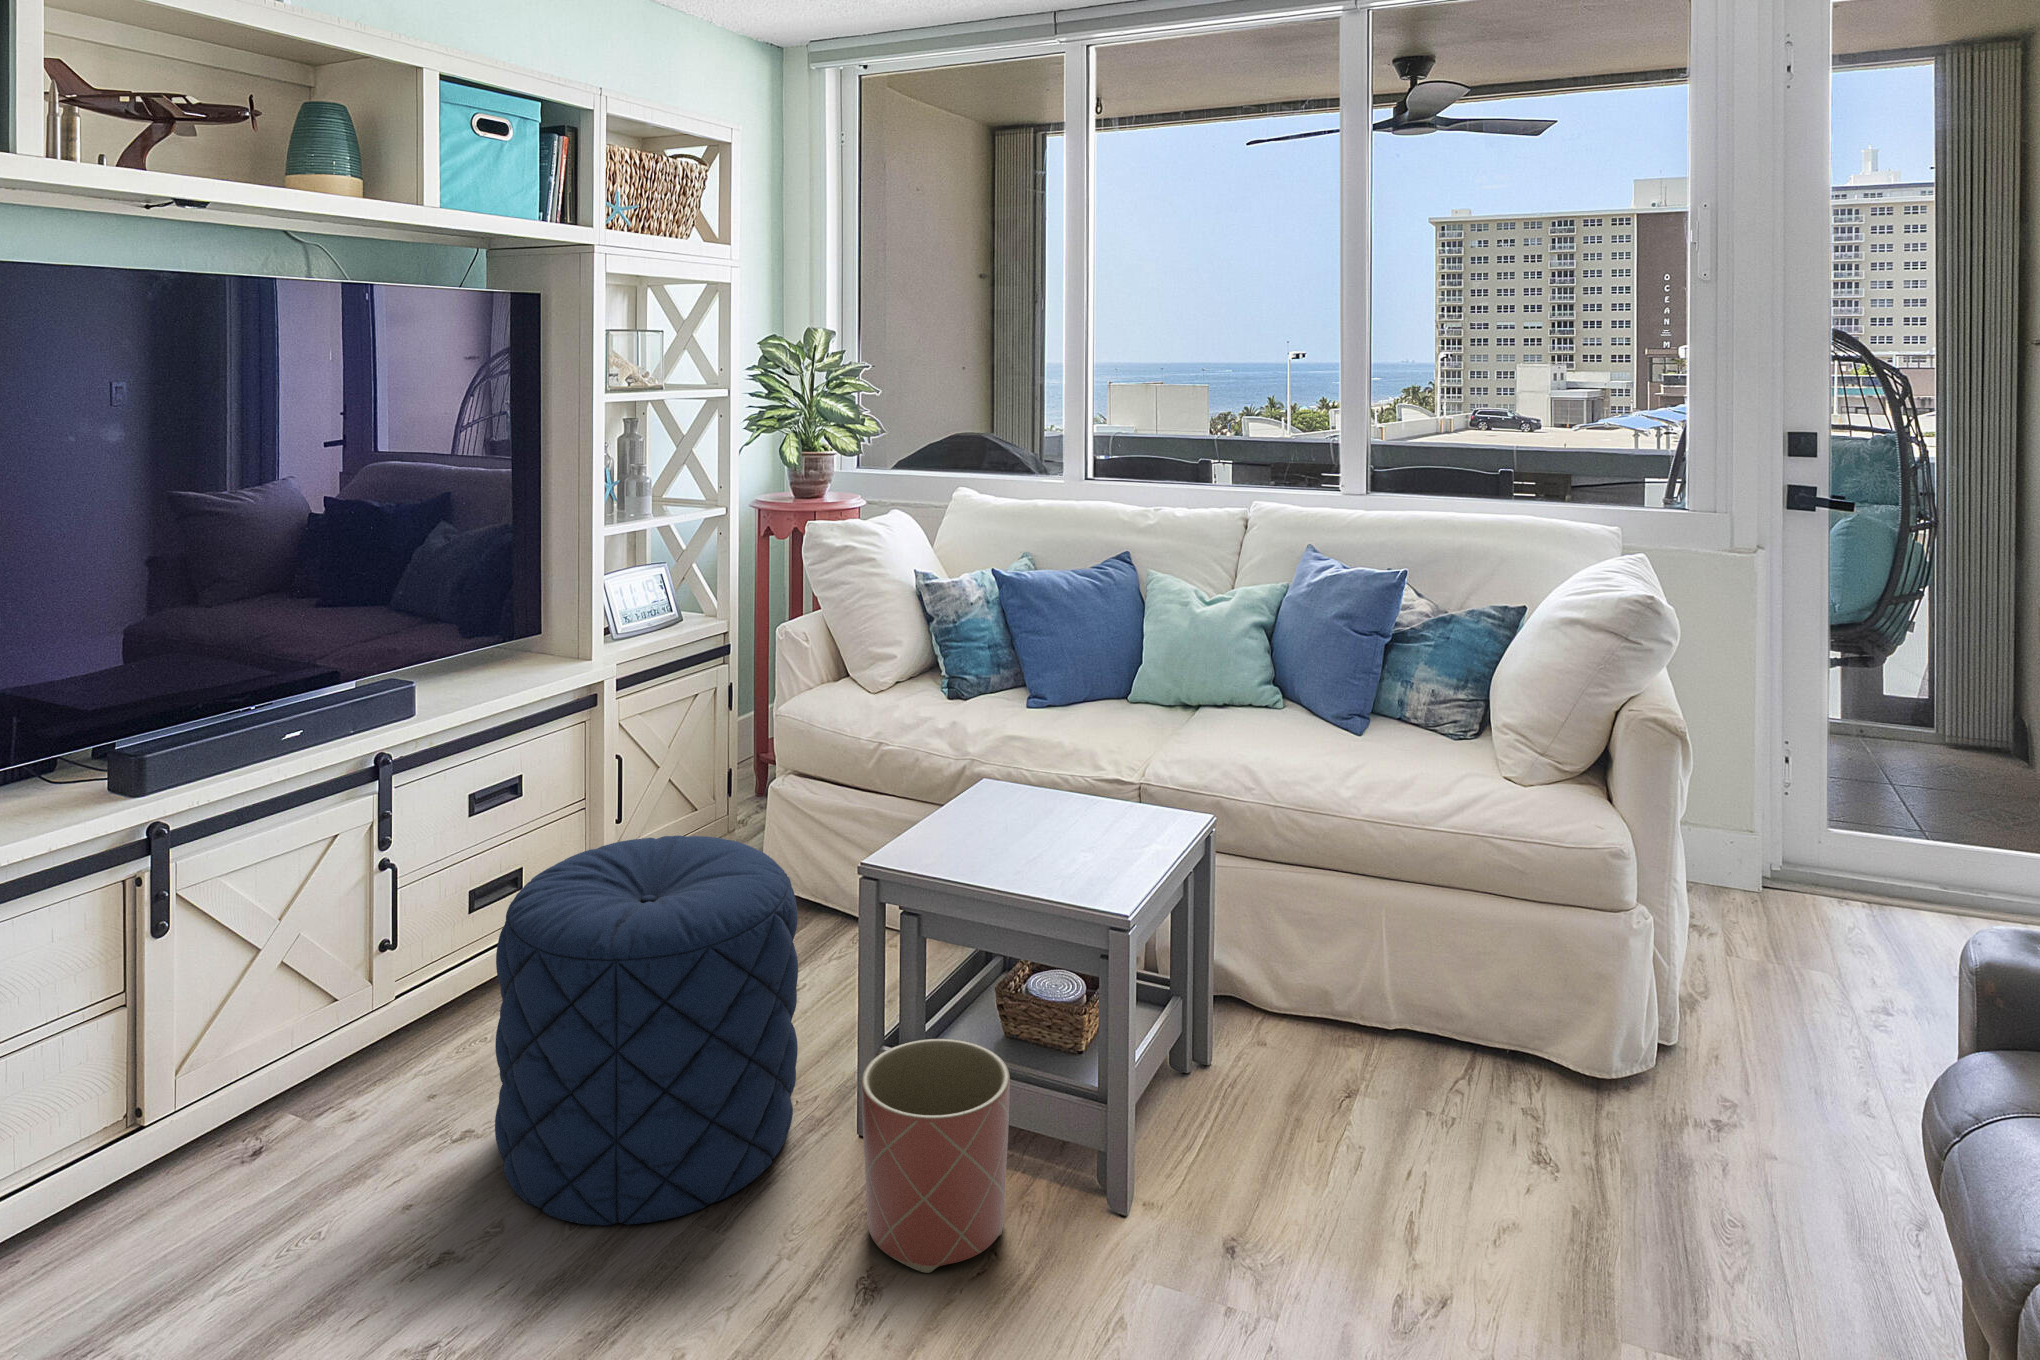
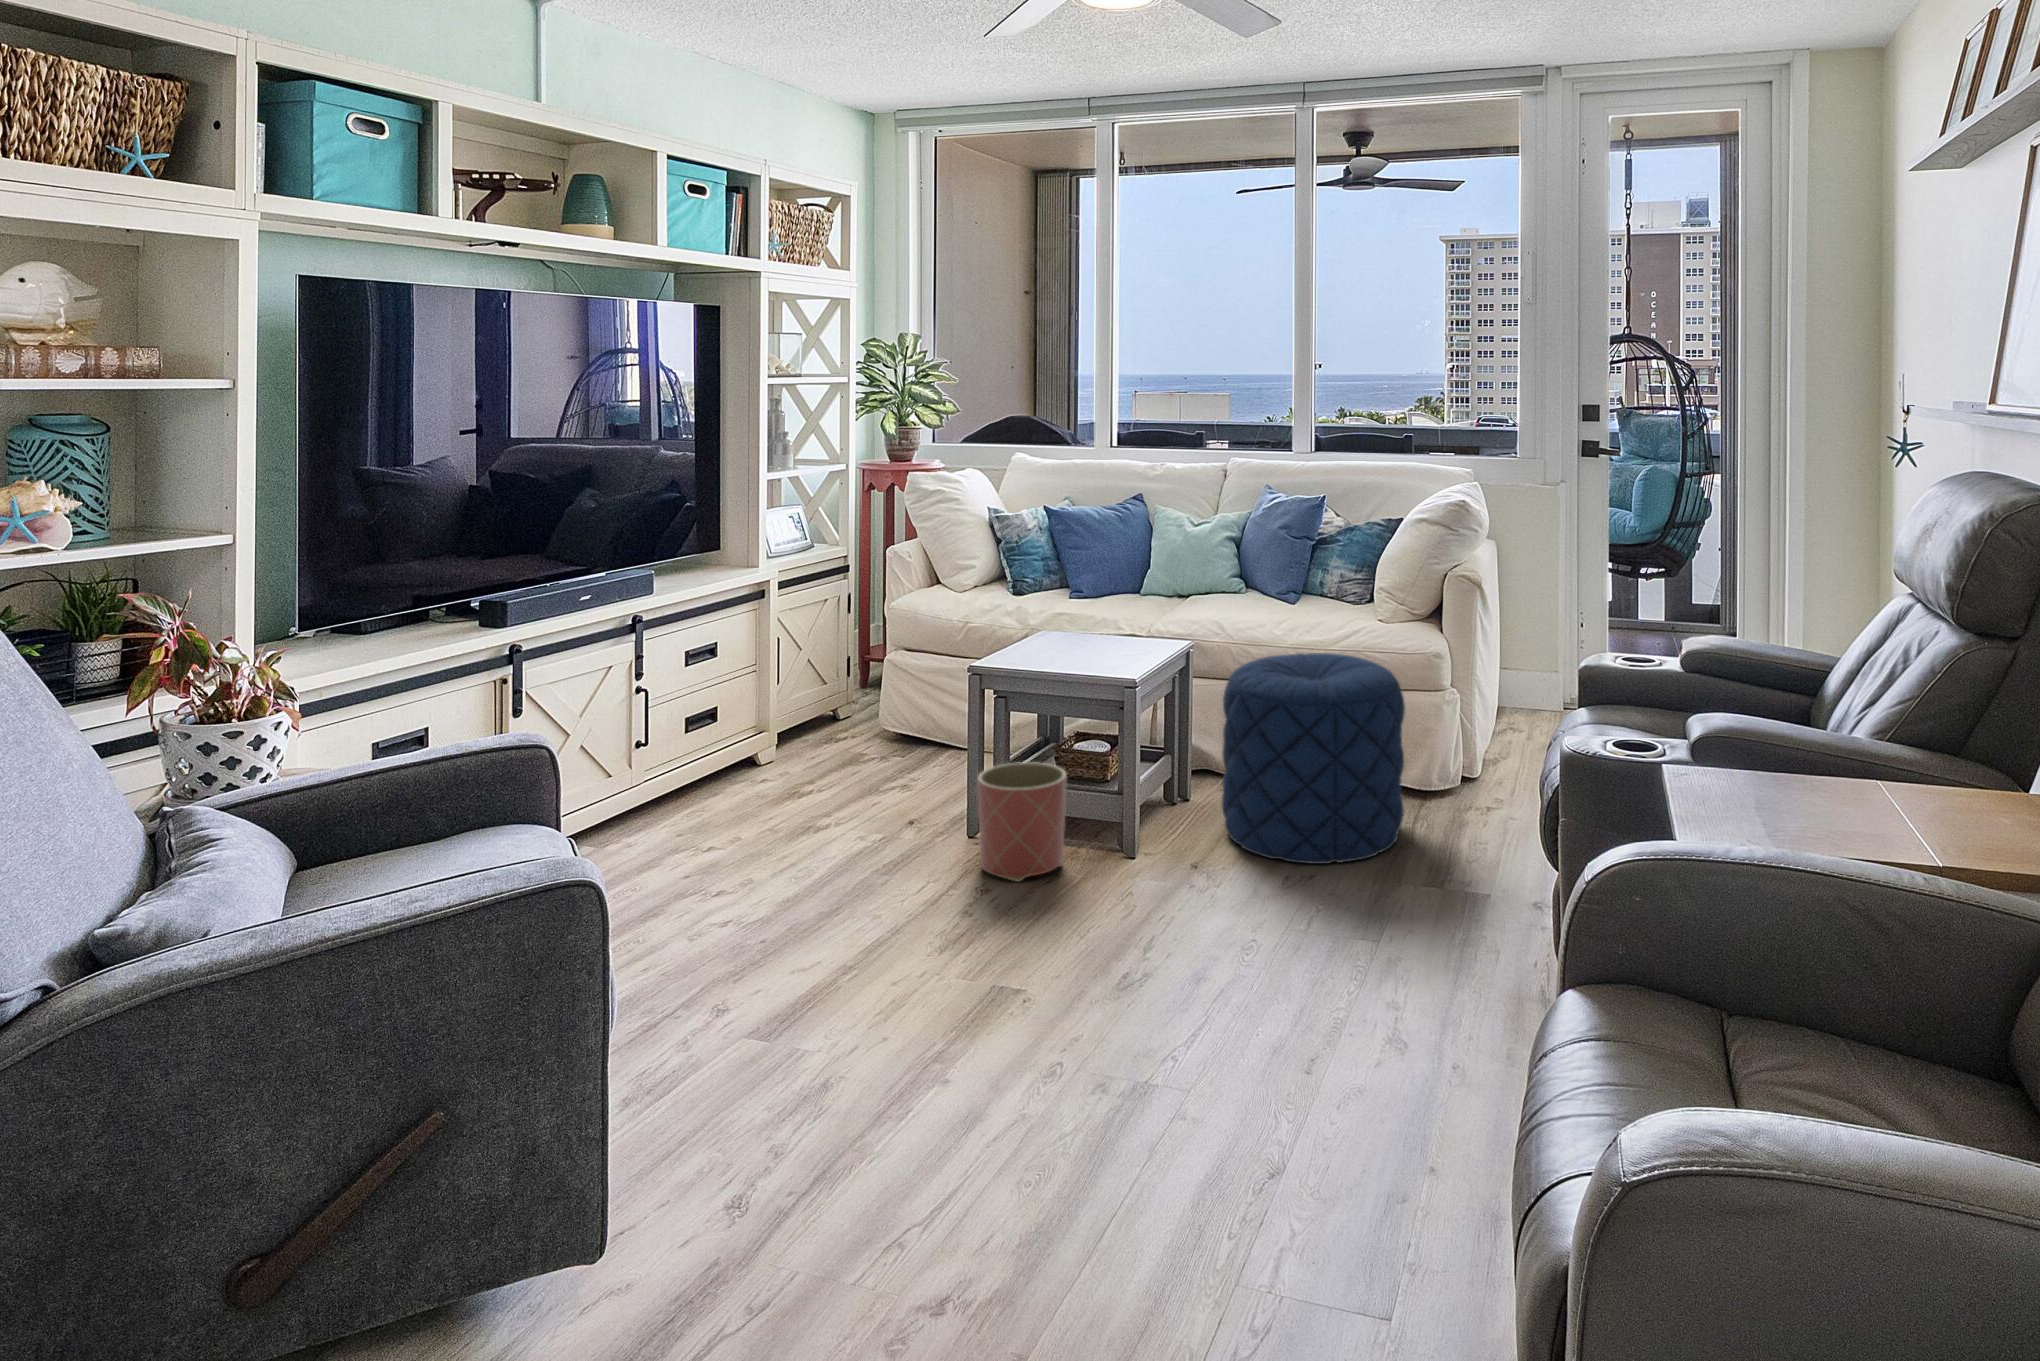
pouf: present [495,836,798,1225] -> present [1222,653,1405,864]

